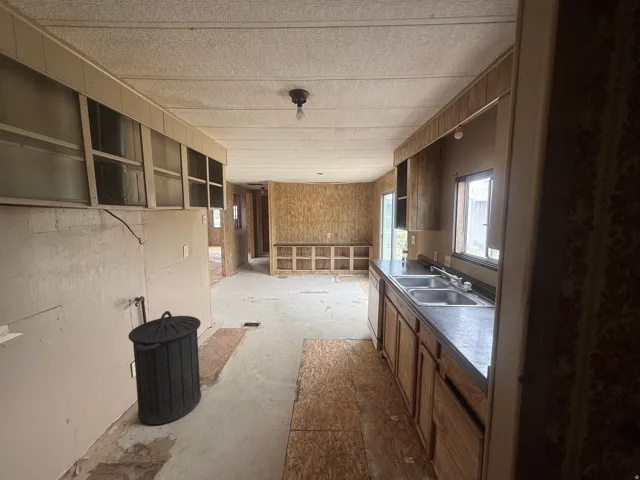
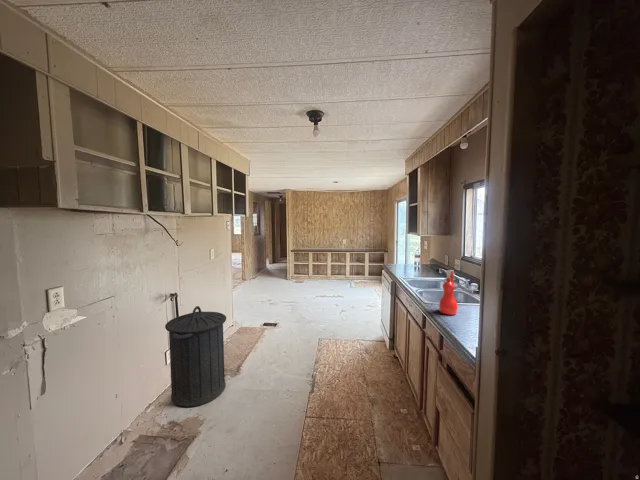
spray bottle: none [435,270,456,319] -> present [439,270,458,315]

